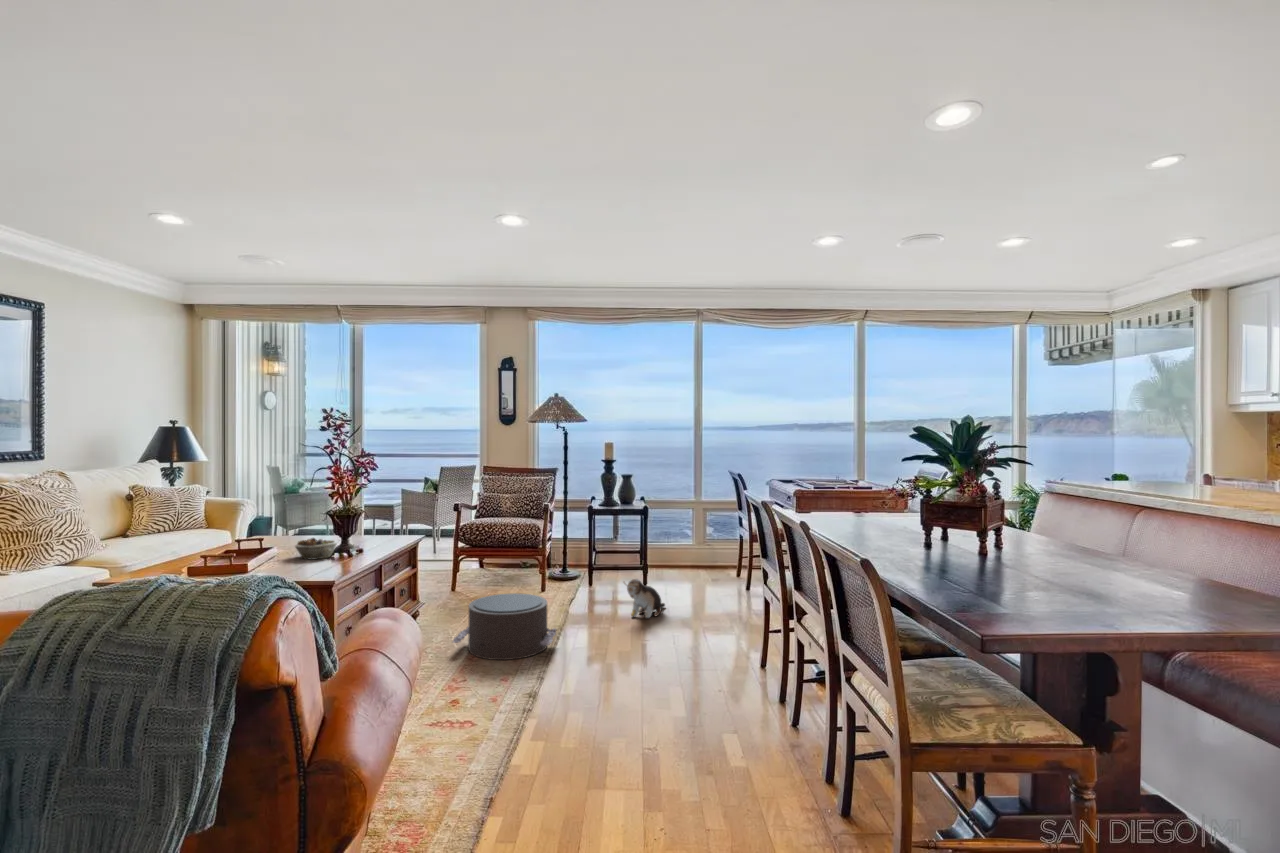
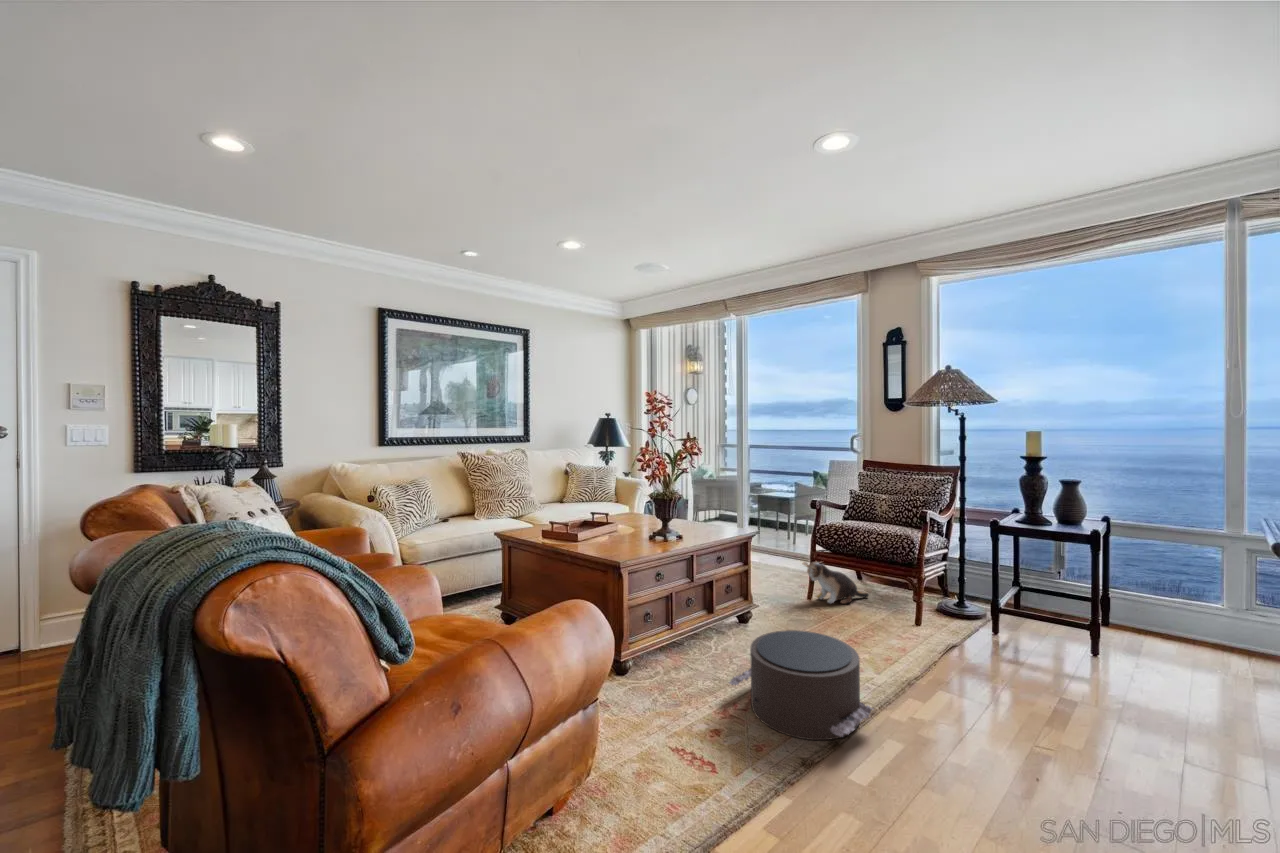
succulent planter: present [295,538,337,560] -> none [606,528,644,551]
plush toy: present [624,579,665,618] -> present [803,562,869,604]

